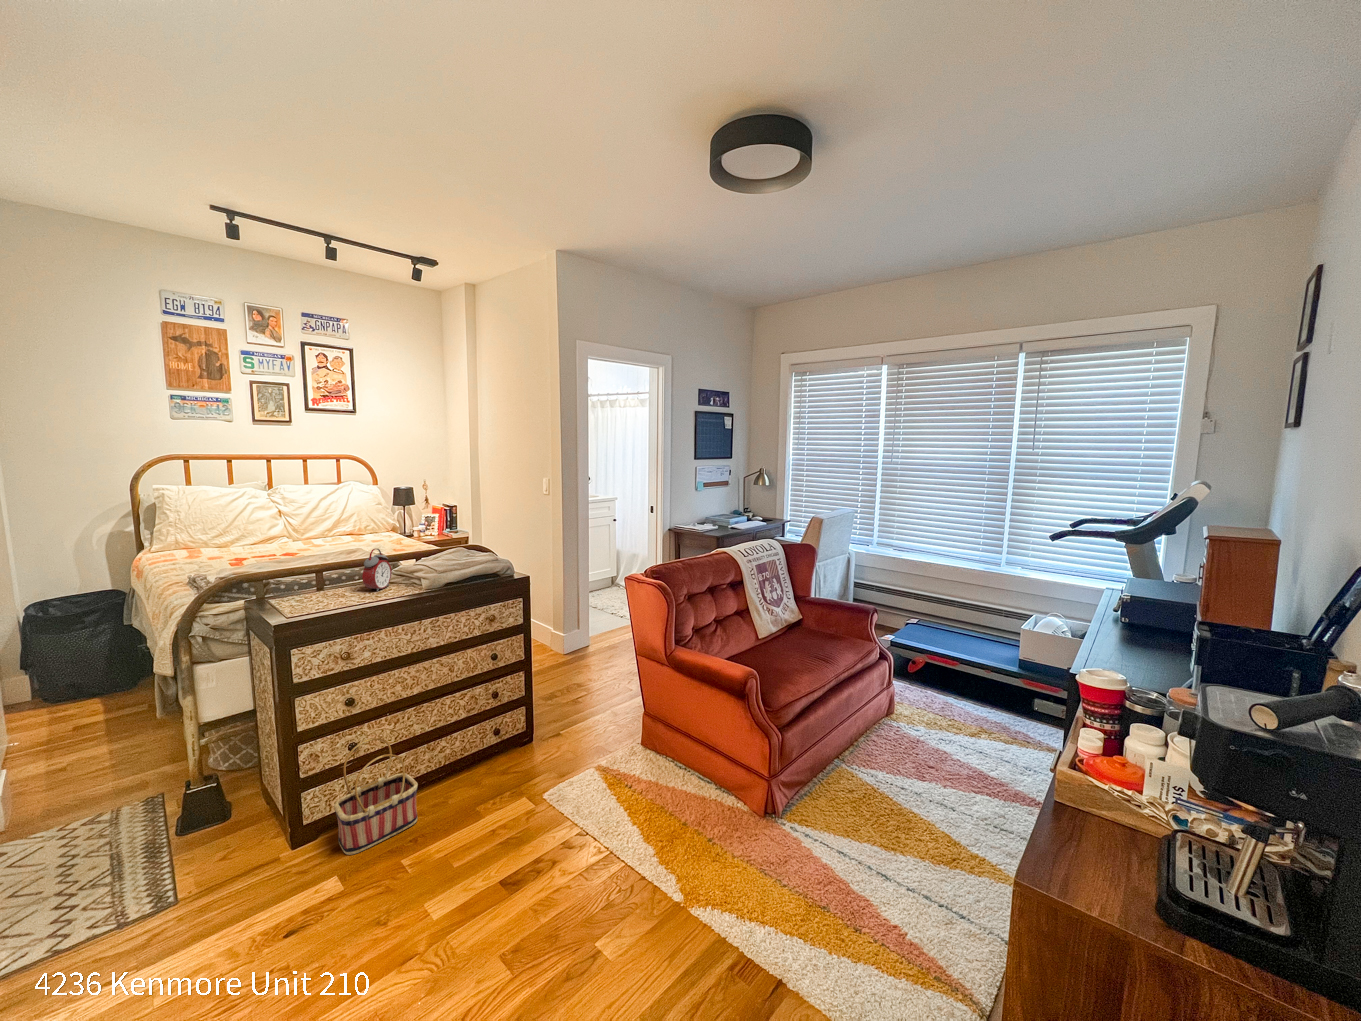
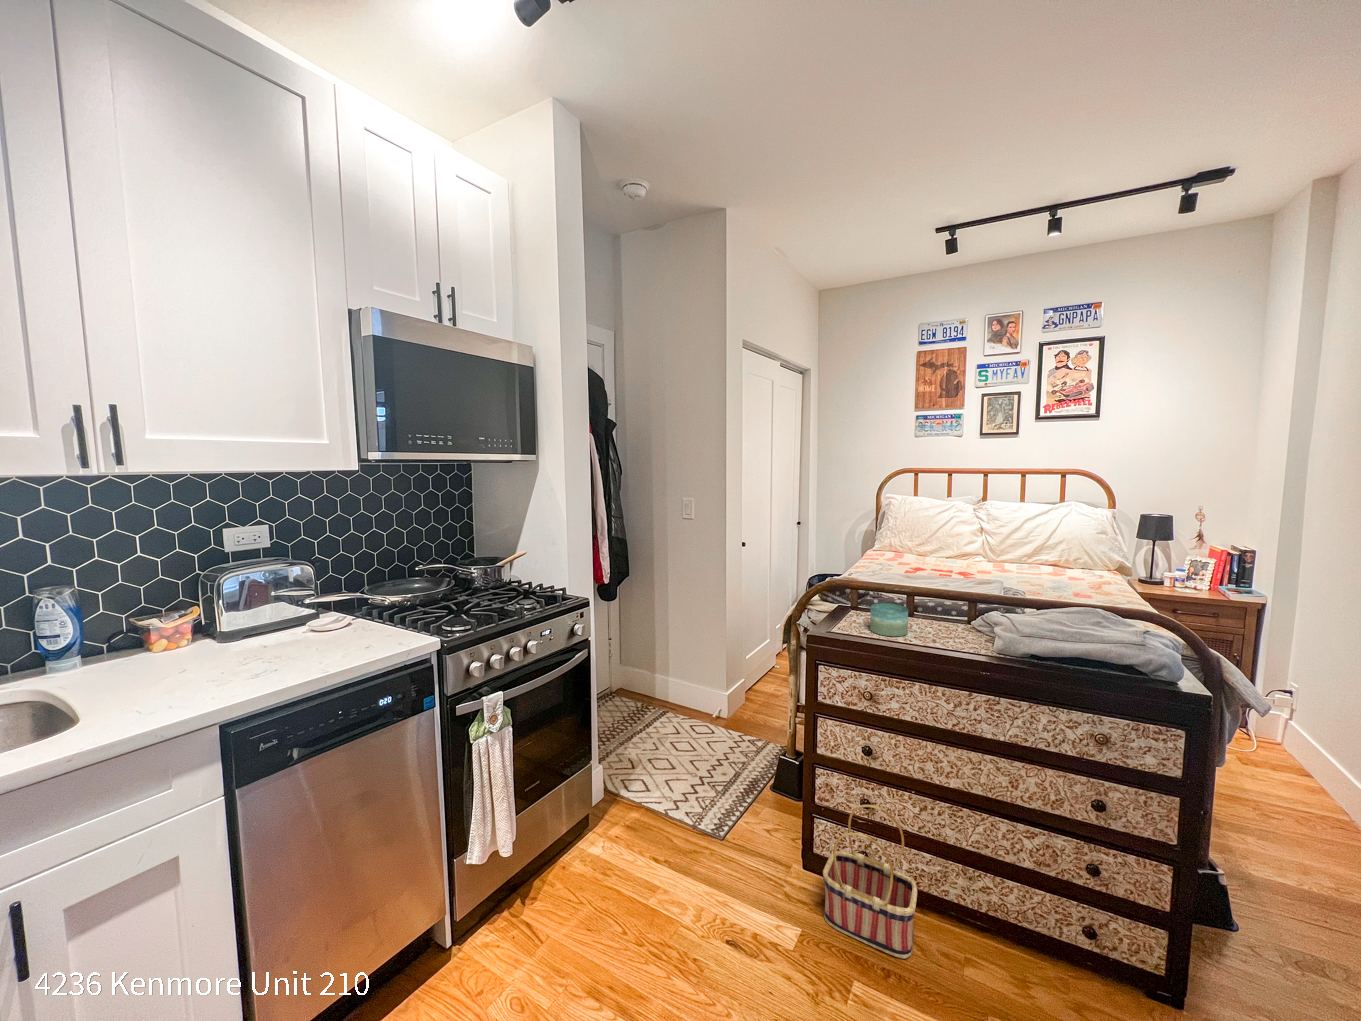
alarm clock: present [362,549,392,591] -> none [925,579,969,633]
candle: none [323,578,359,606] -> present [870,603,908,636]

